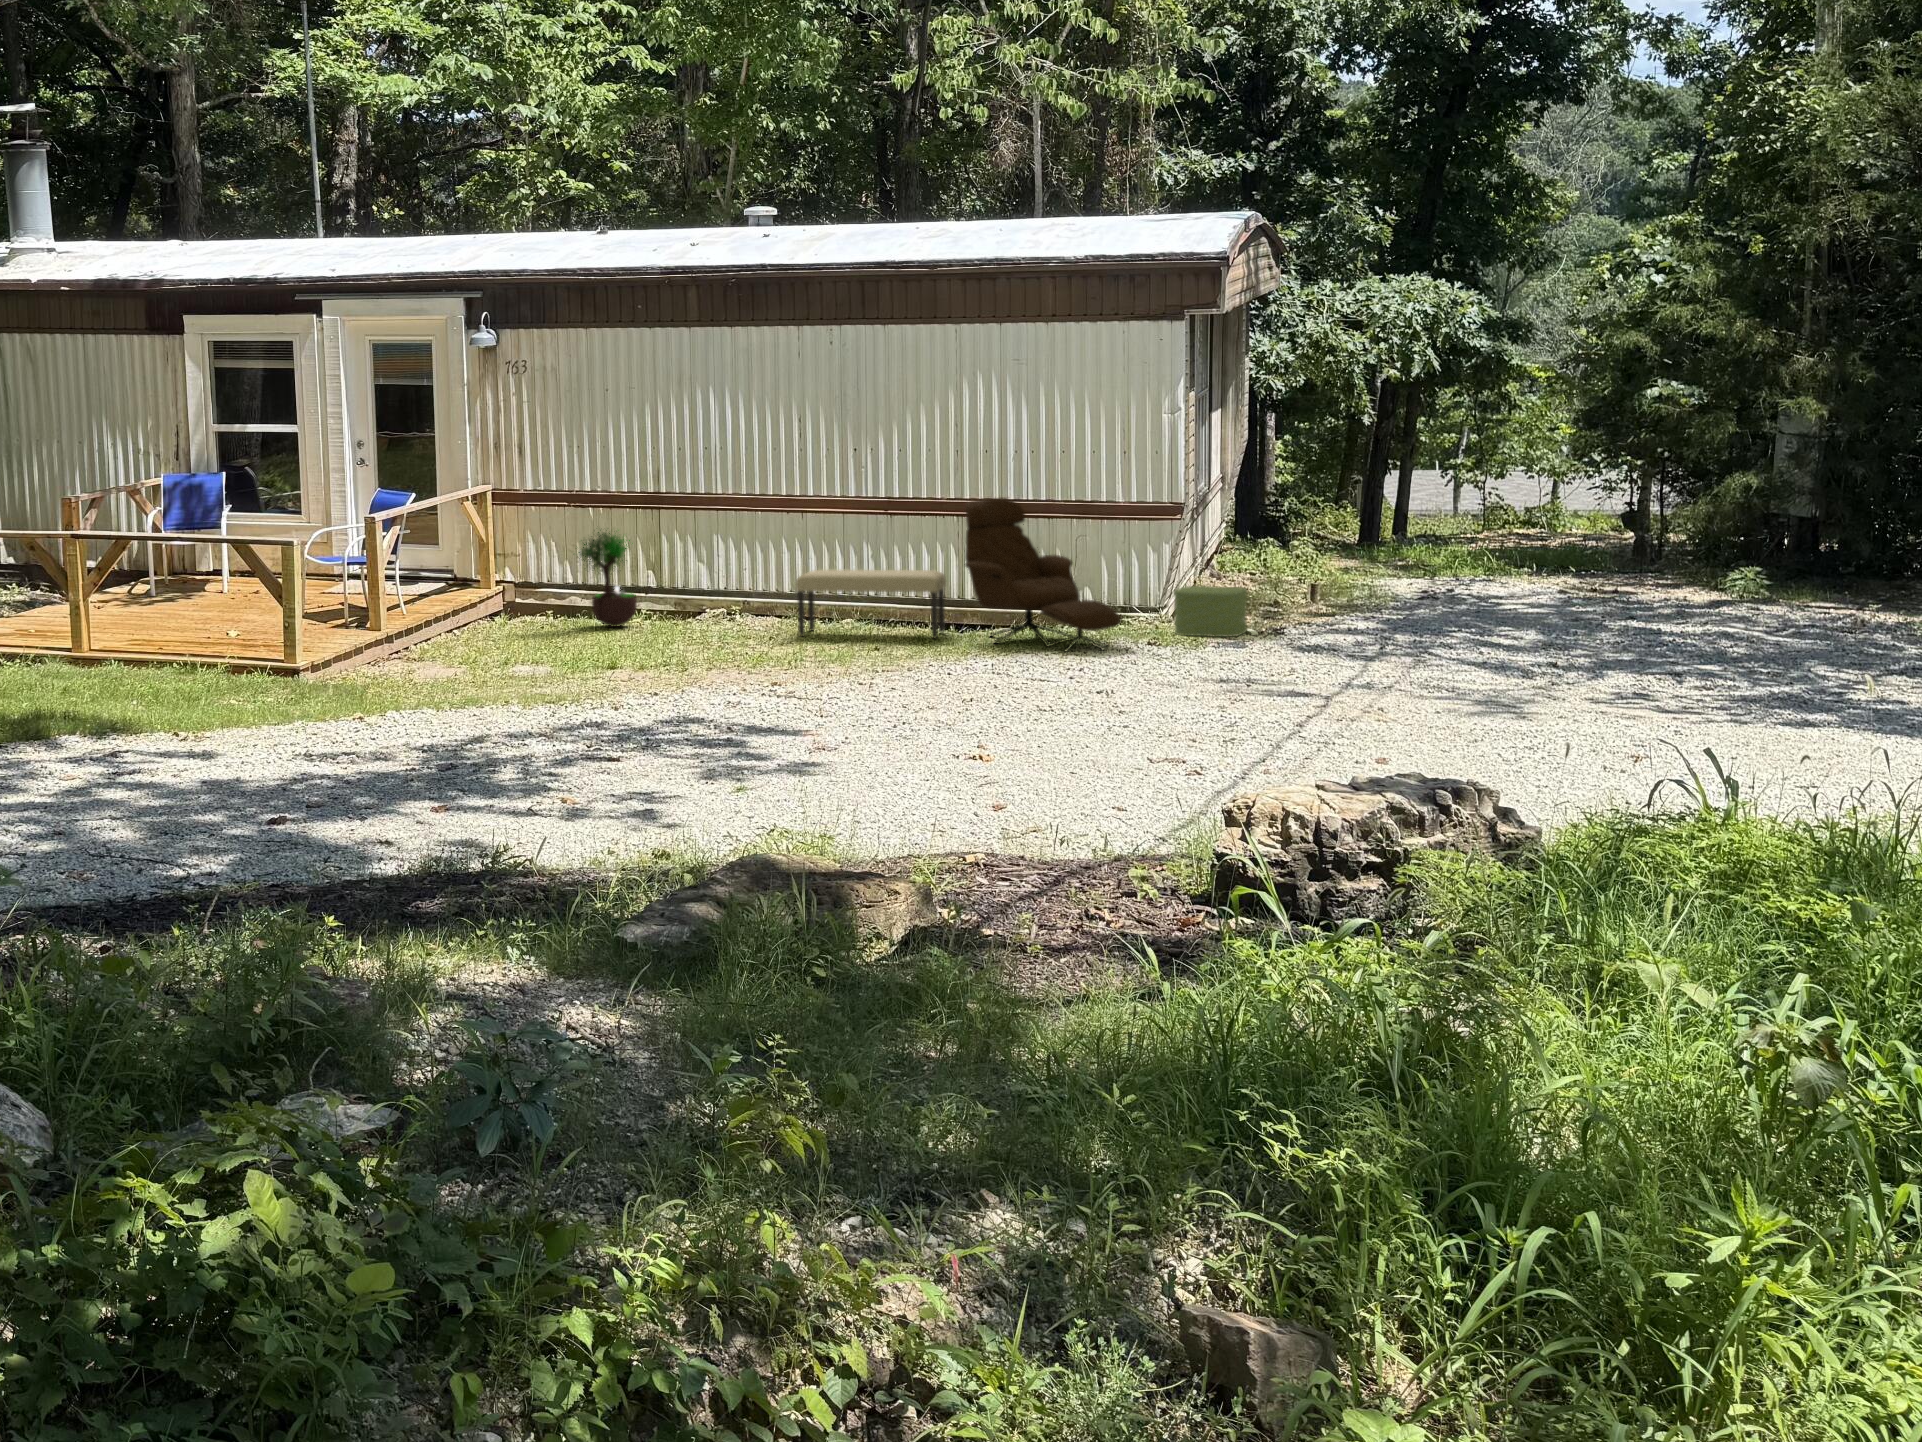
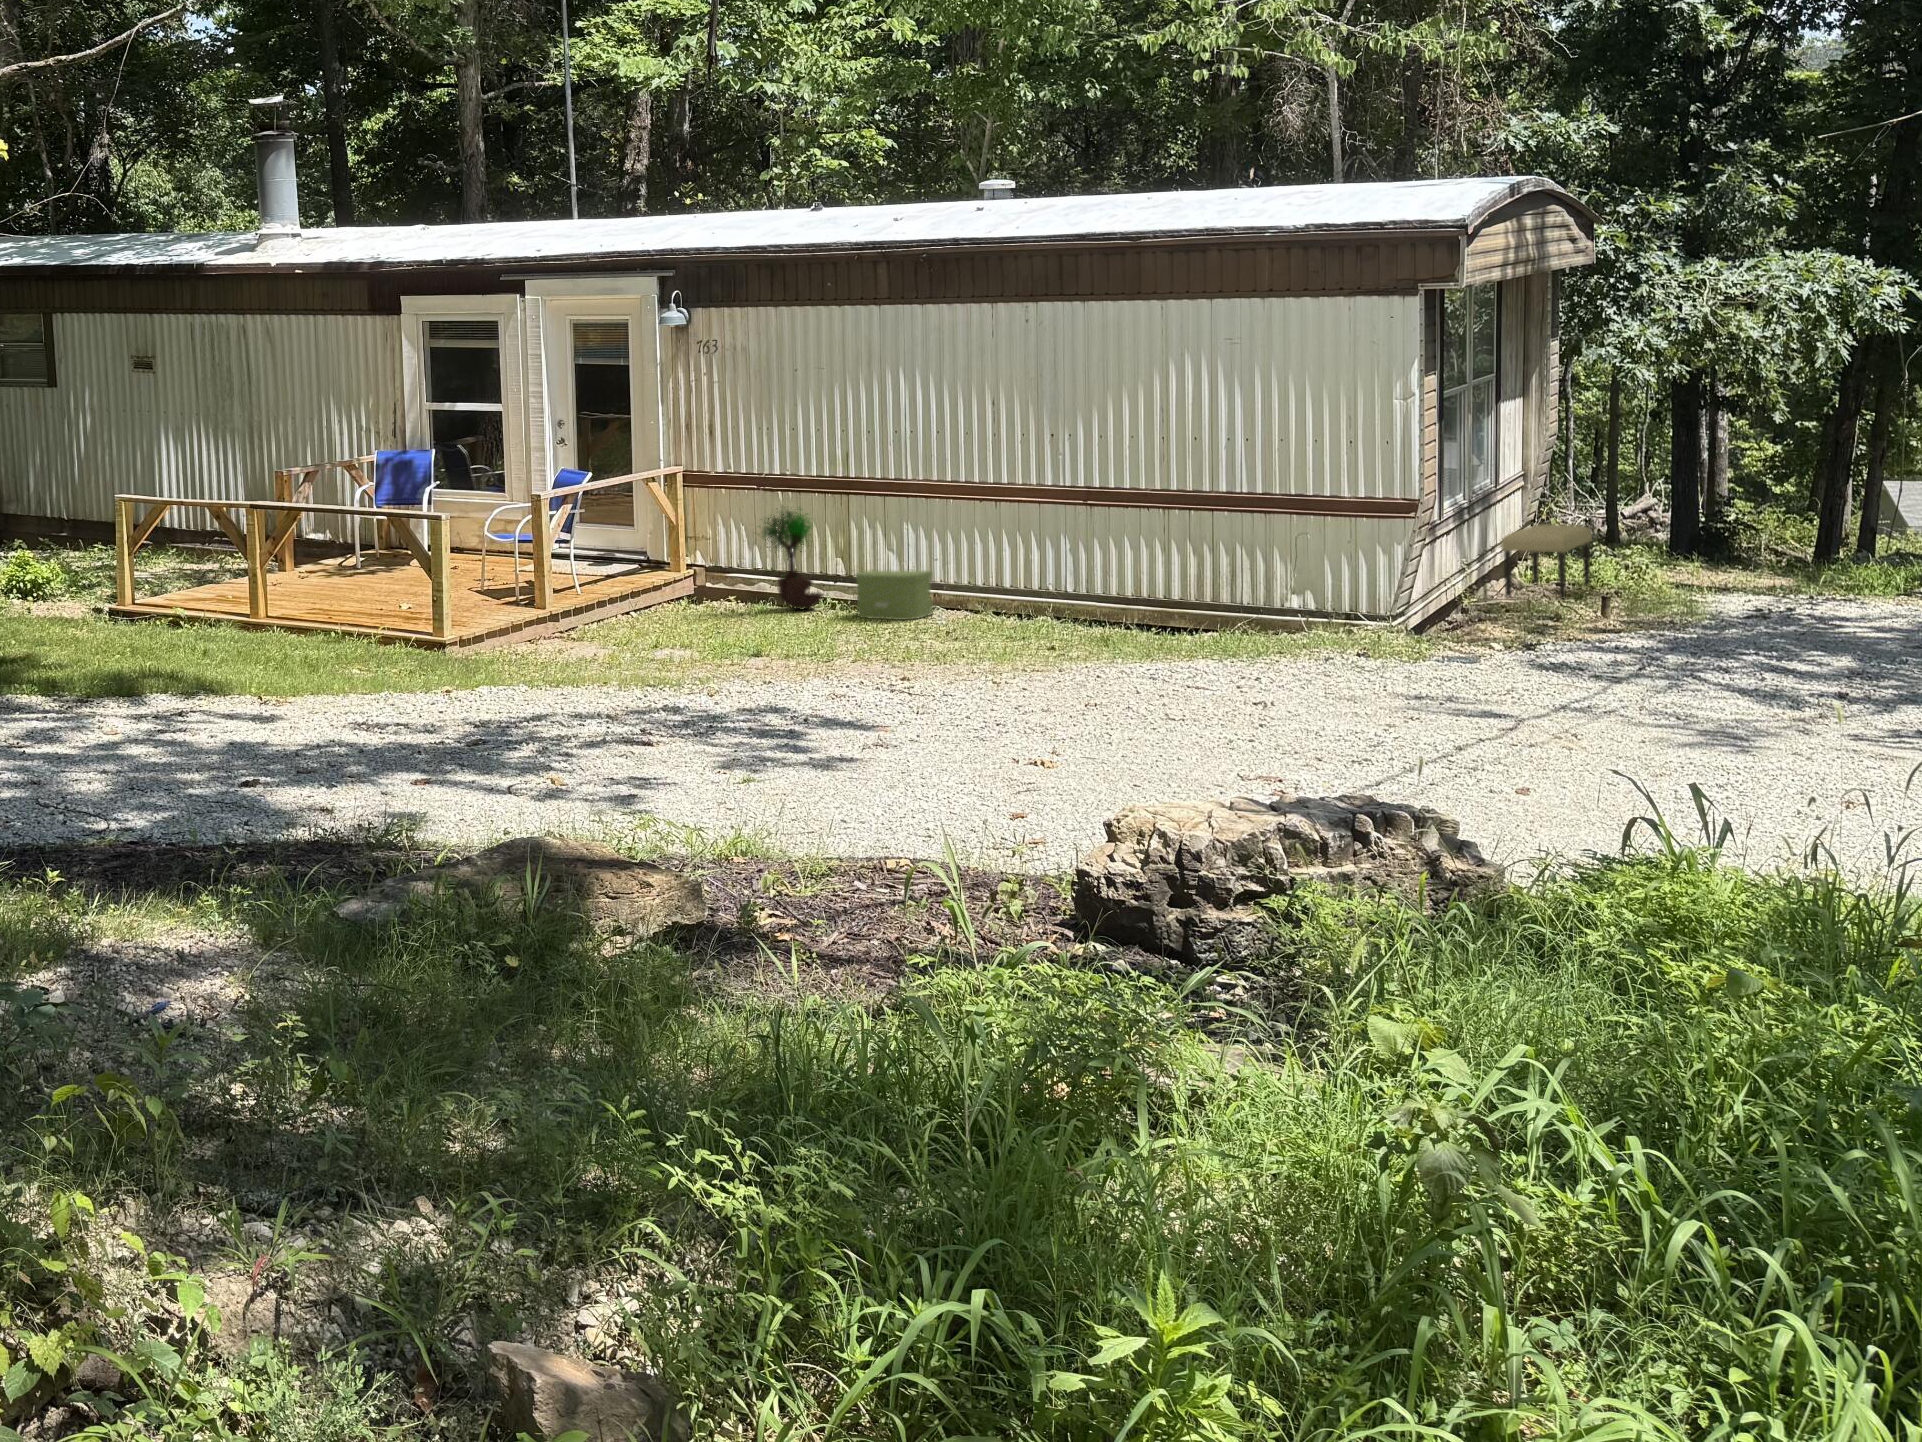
lounge chair: present [965,498,1122,651] -> none [1162,476,1338,648]
bench: present [795,570,946,639] -> present [1501,524,1592,599]
storage box: present [1174,586,1247,637] -> present [856,569,933,620]

